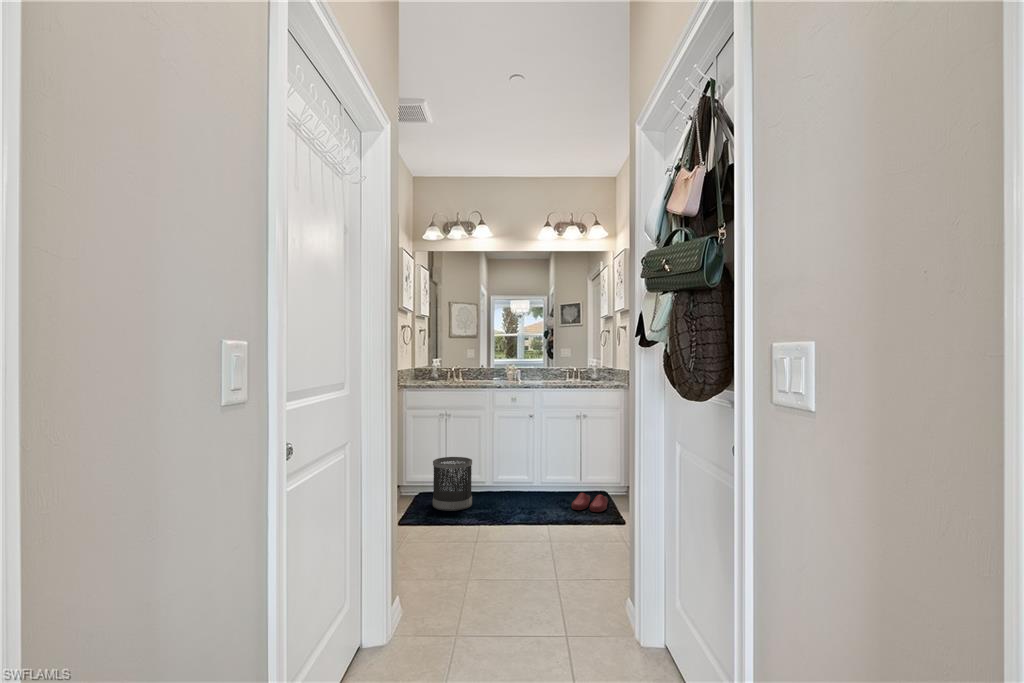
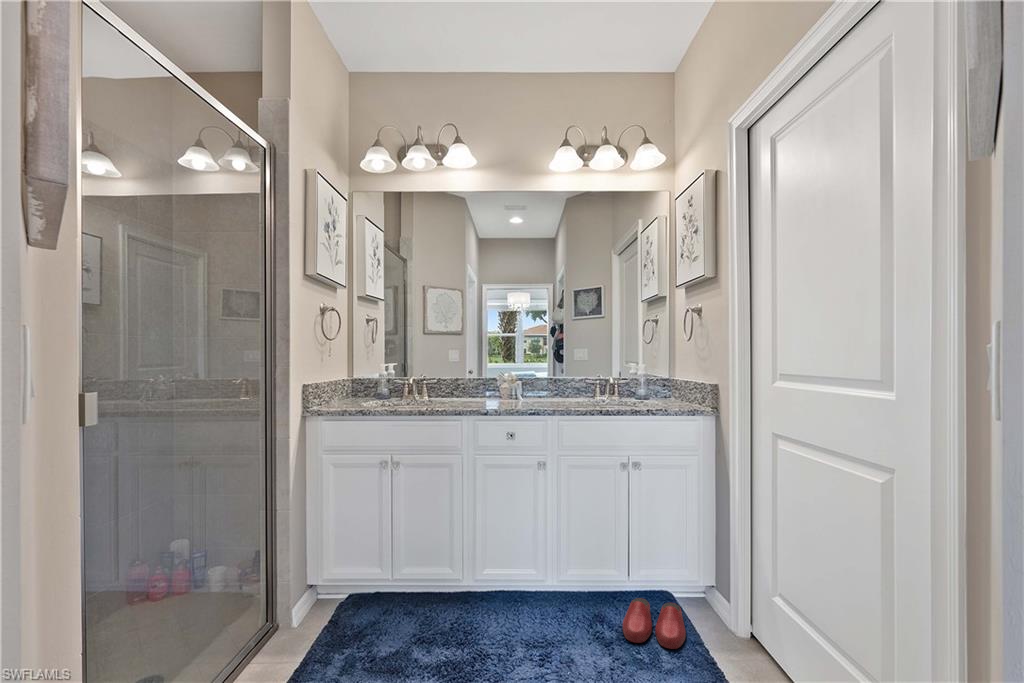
wastebasket: present [433,457,472,511] -> none [375,540,447,652]

